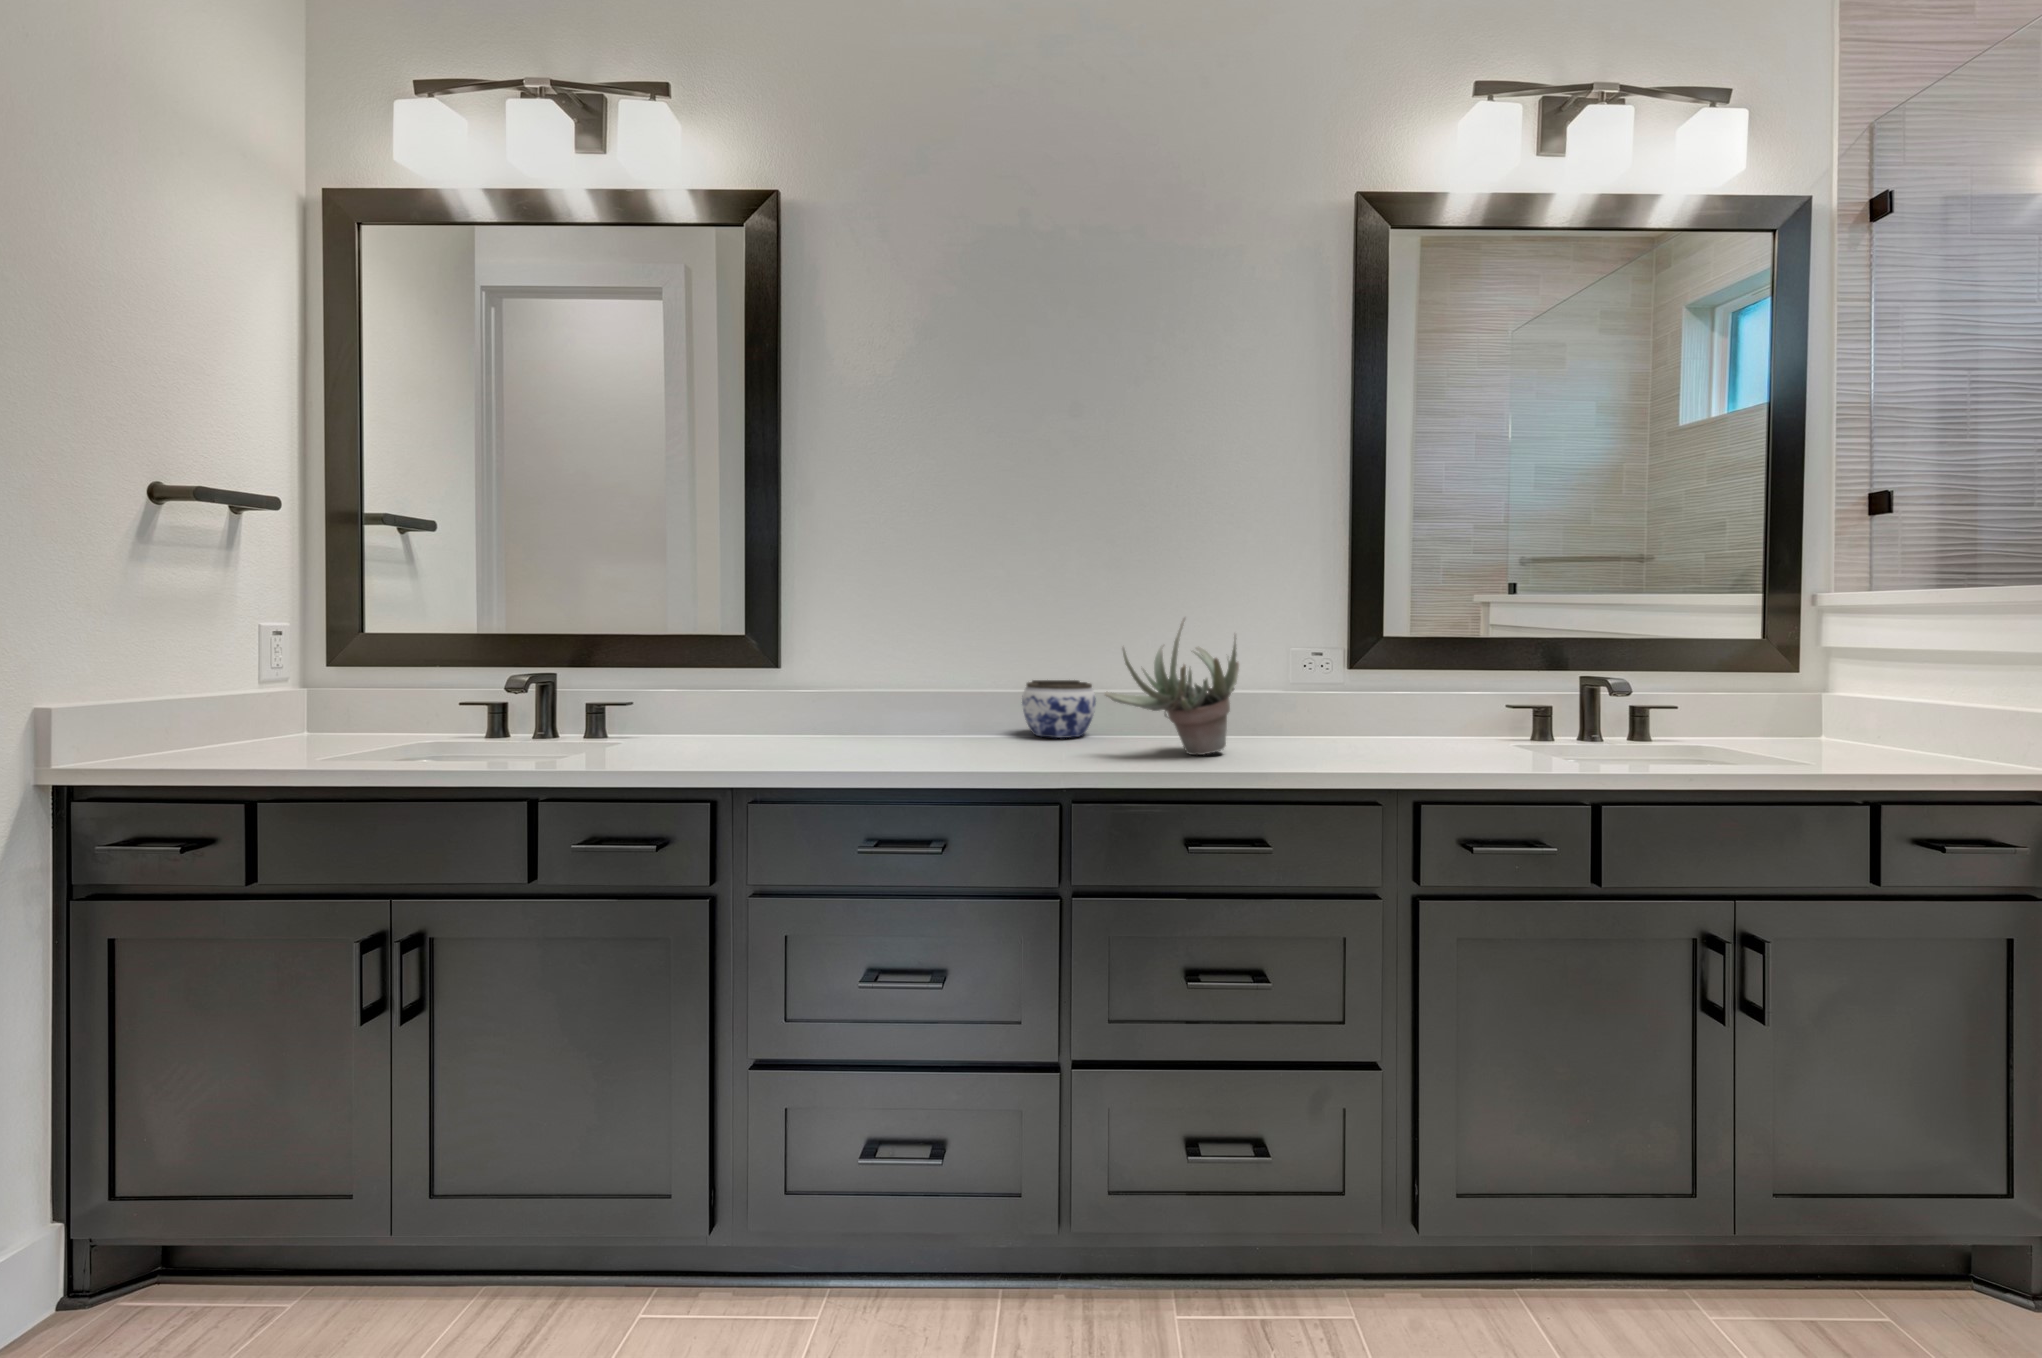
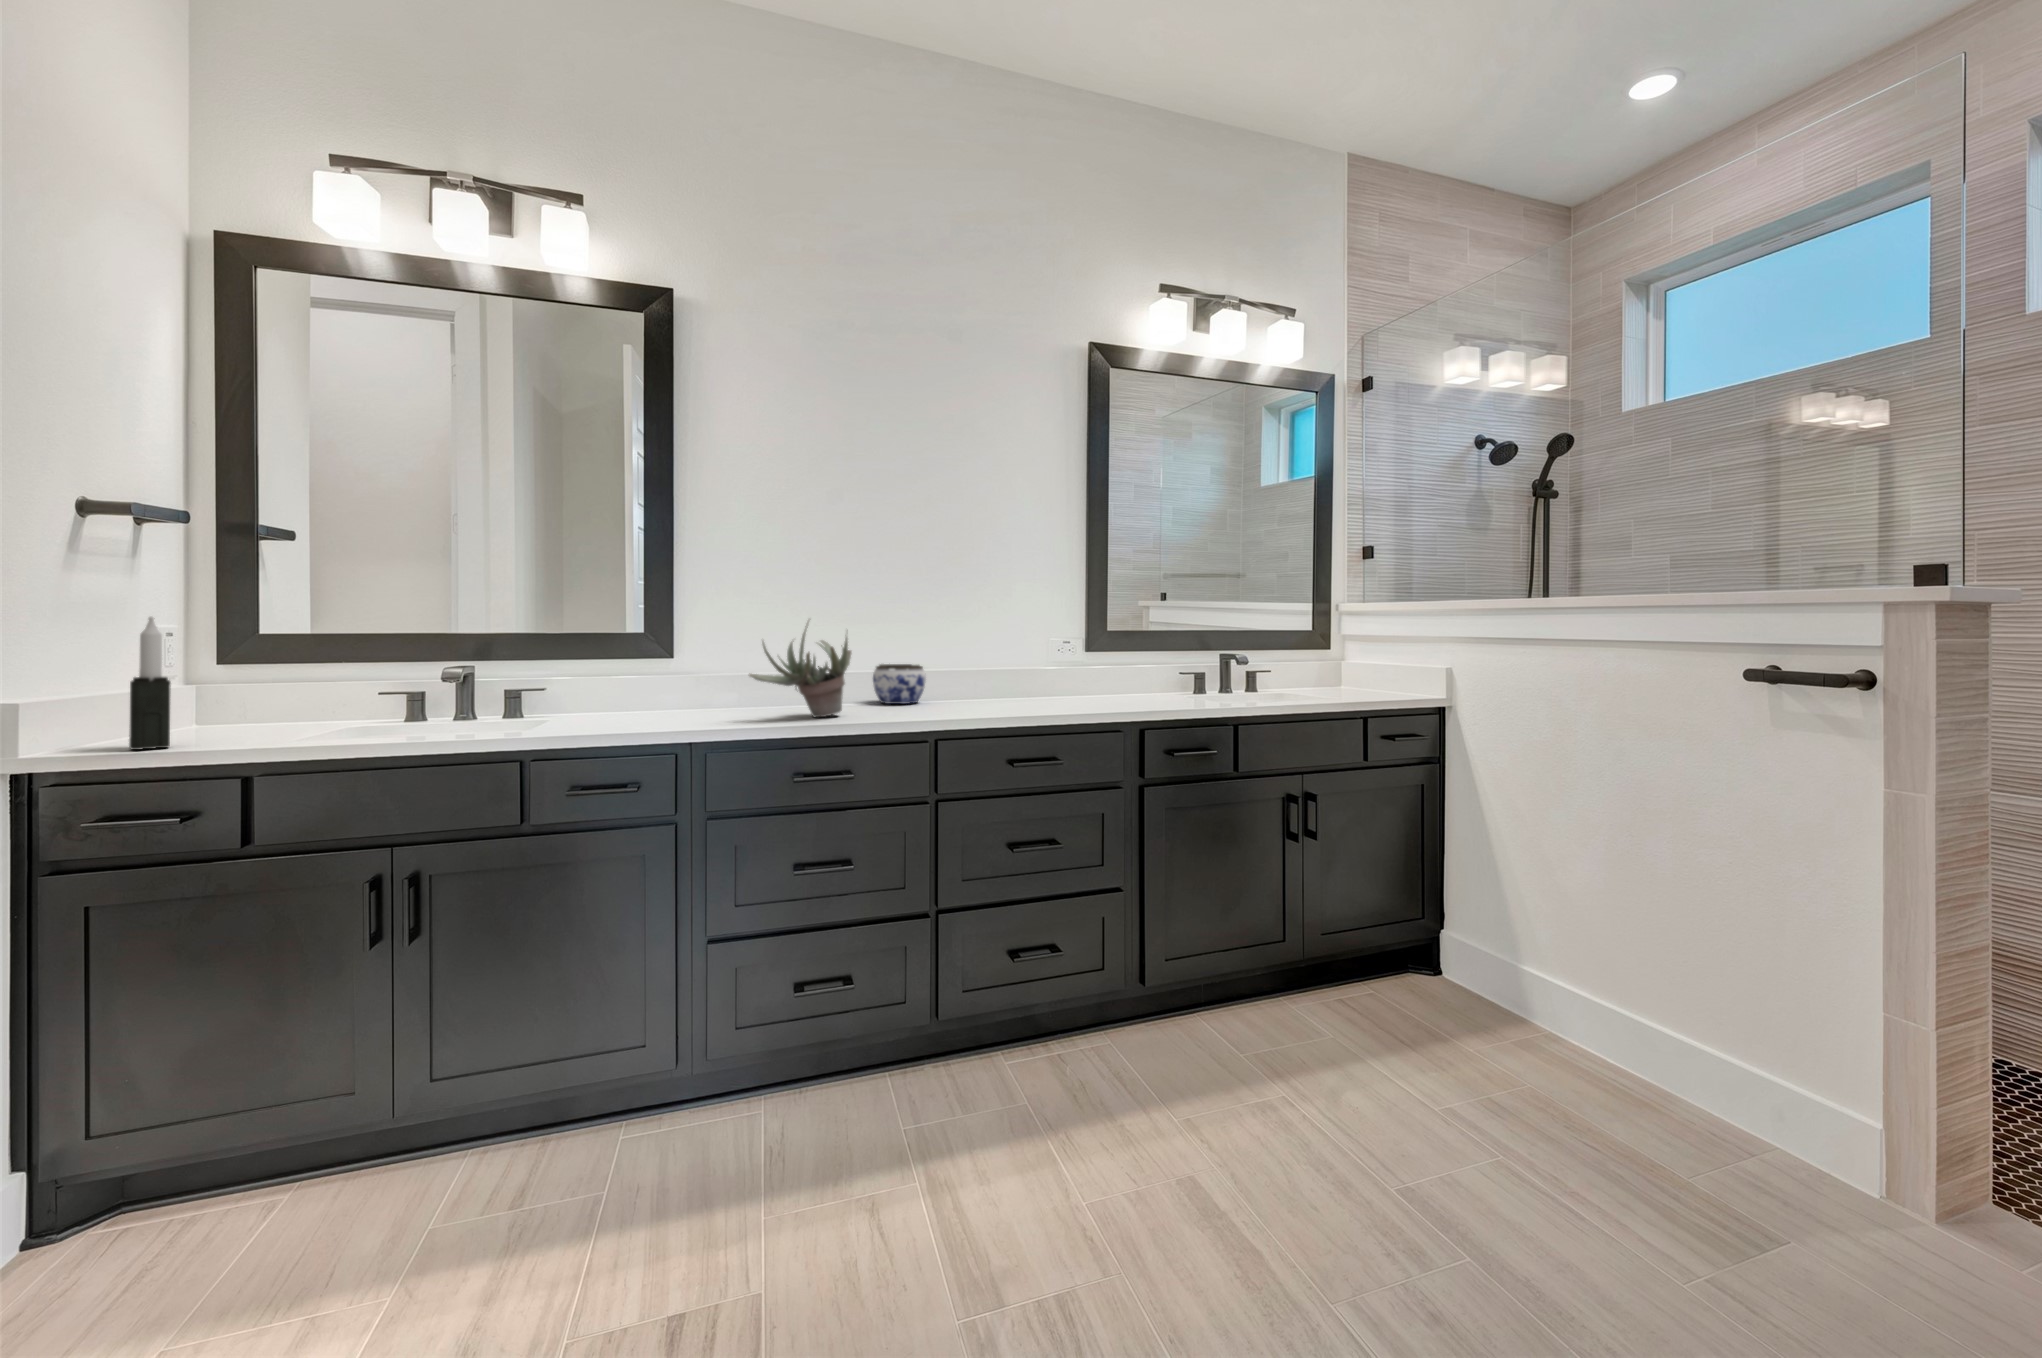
candle: none [149,614,196,766] -> present [129,616,171,750]
succulent plant: present [1105,618,1239,755] -> present [749,620,852,717]

